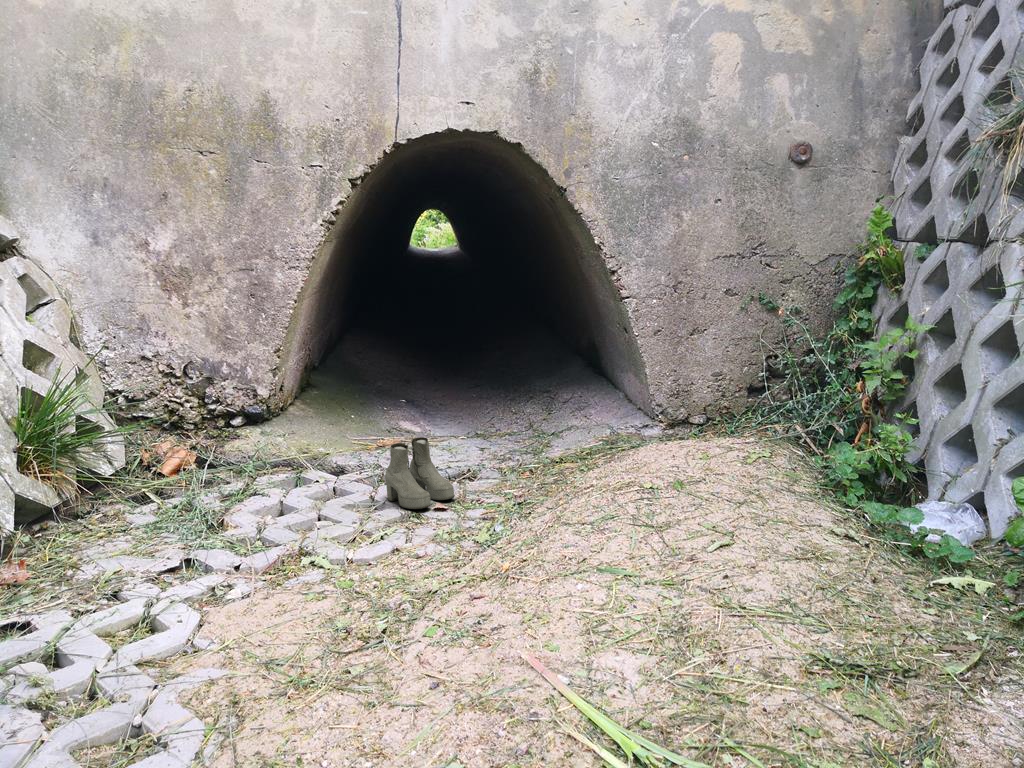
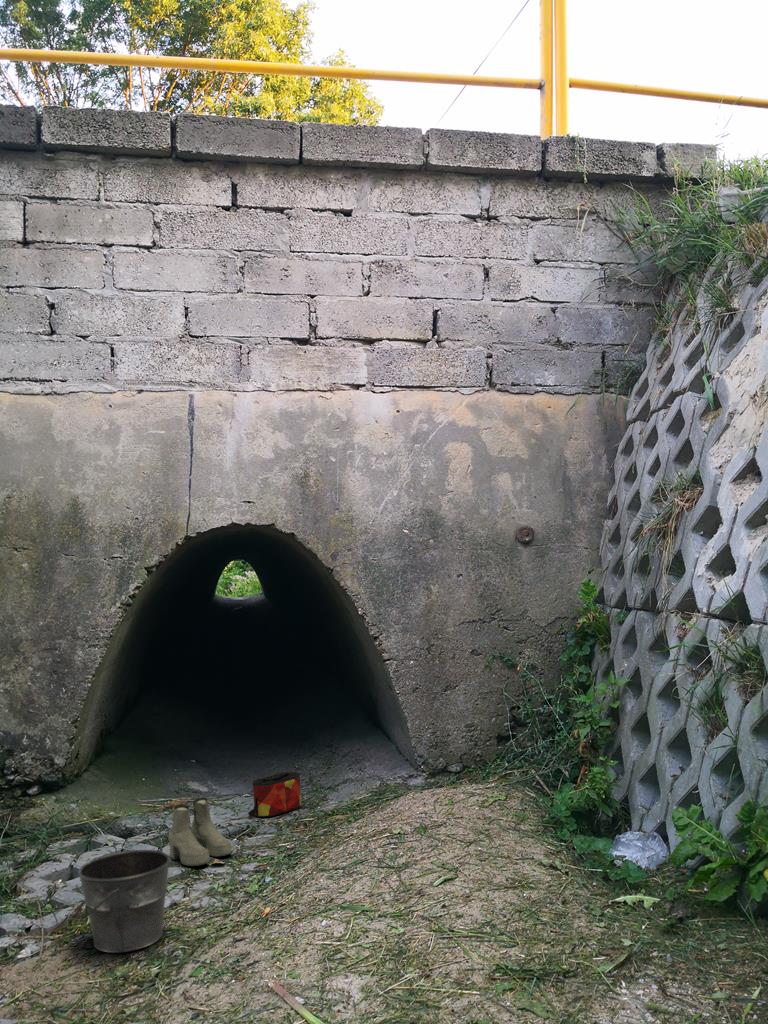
bag: none [469,415,525,461] -> present [249,772,302,817]
bucket: none [281,490,392,602] -> present [71,850,170,953]

